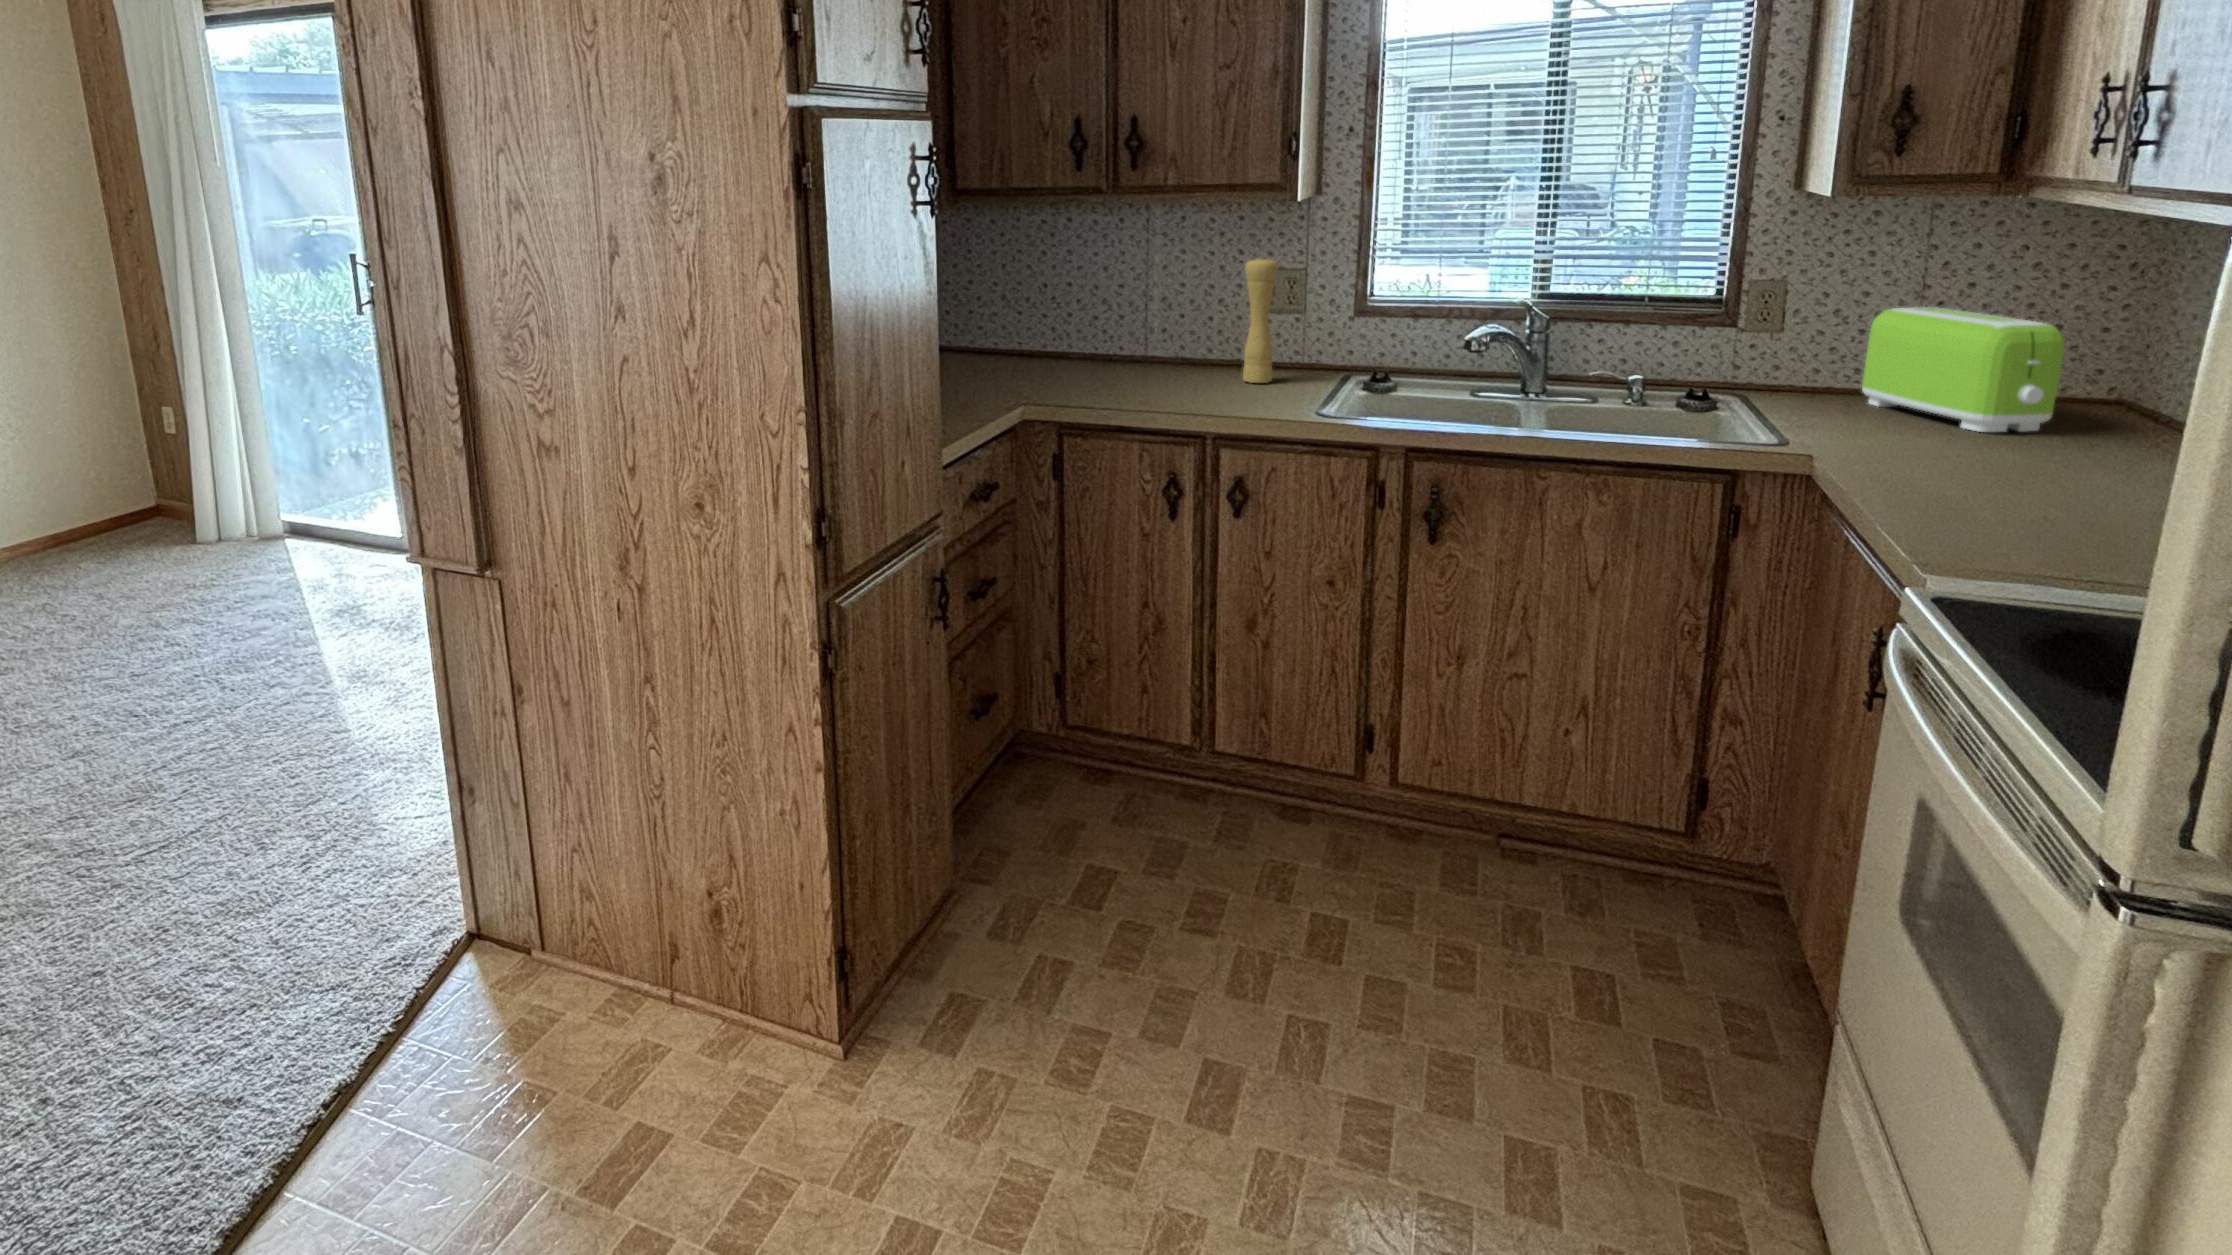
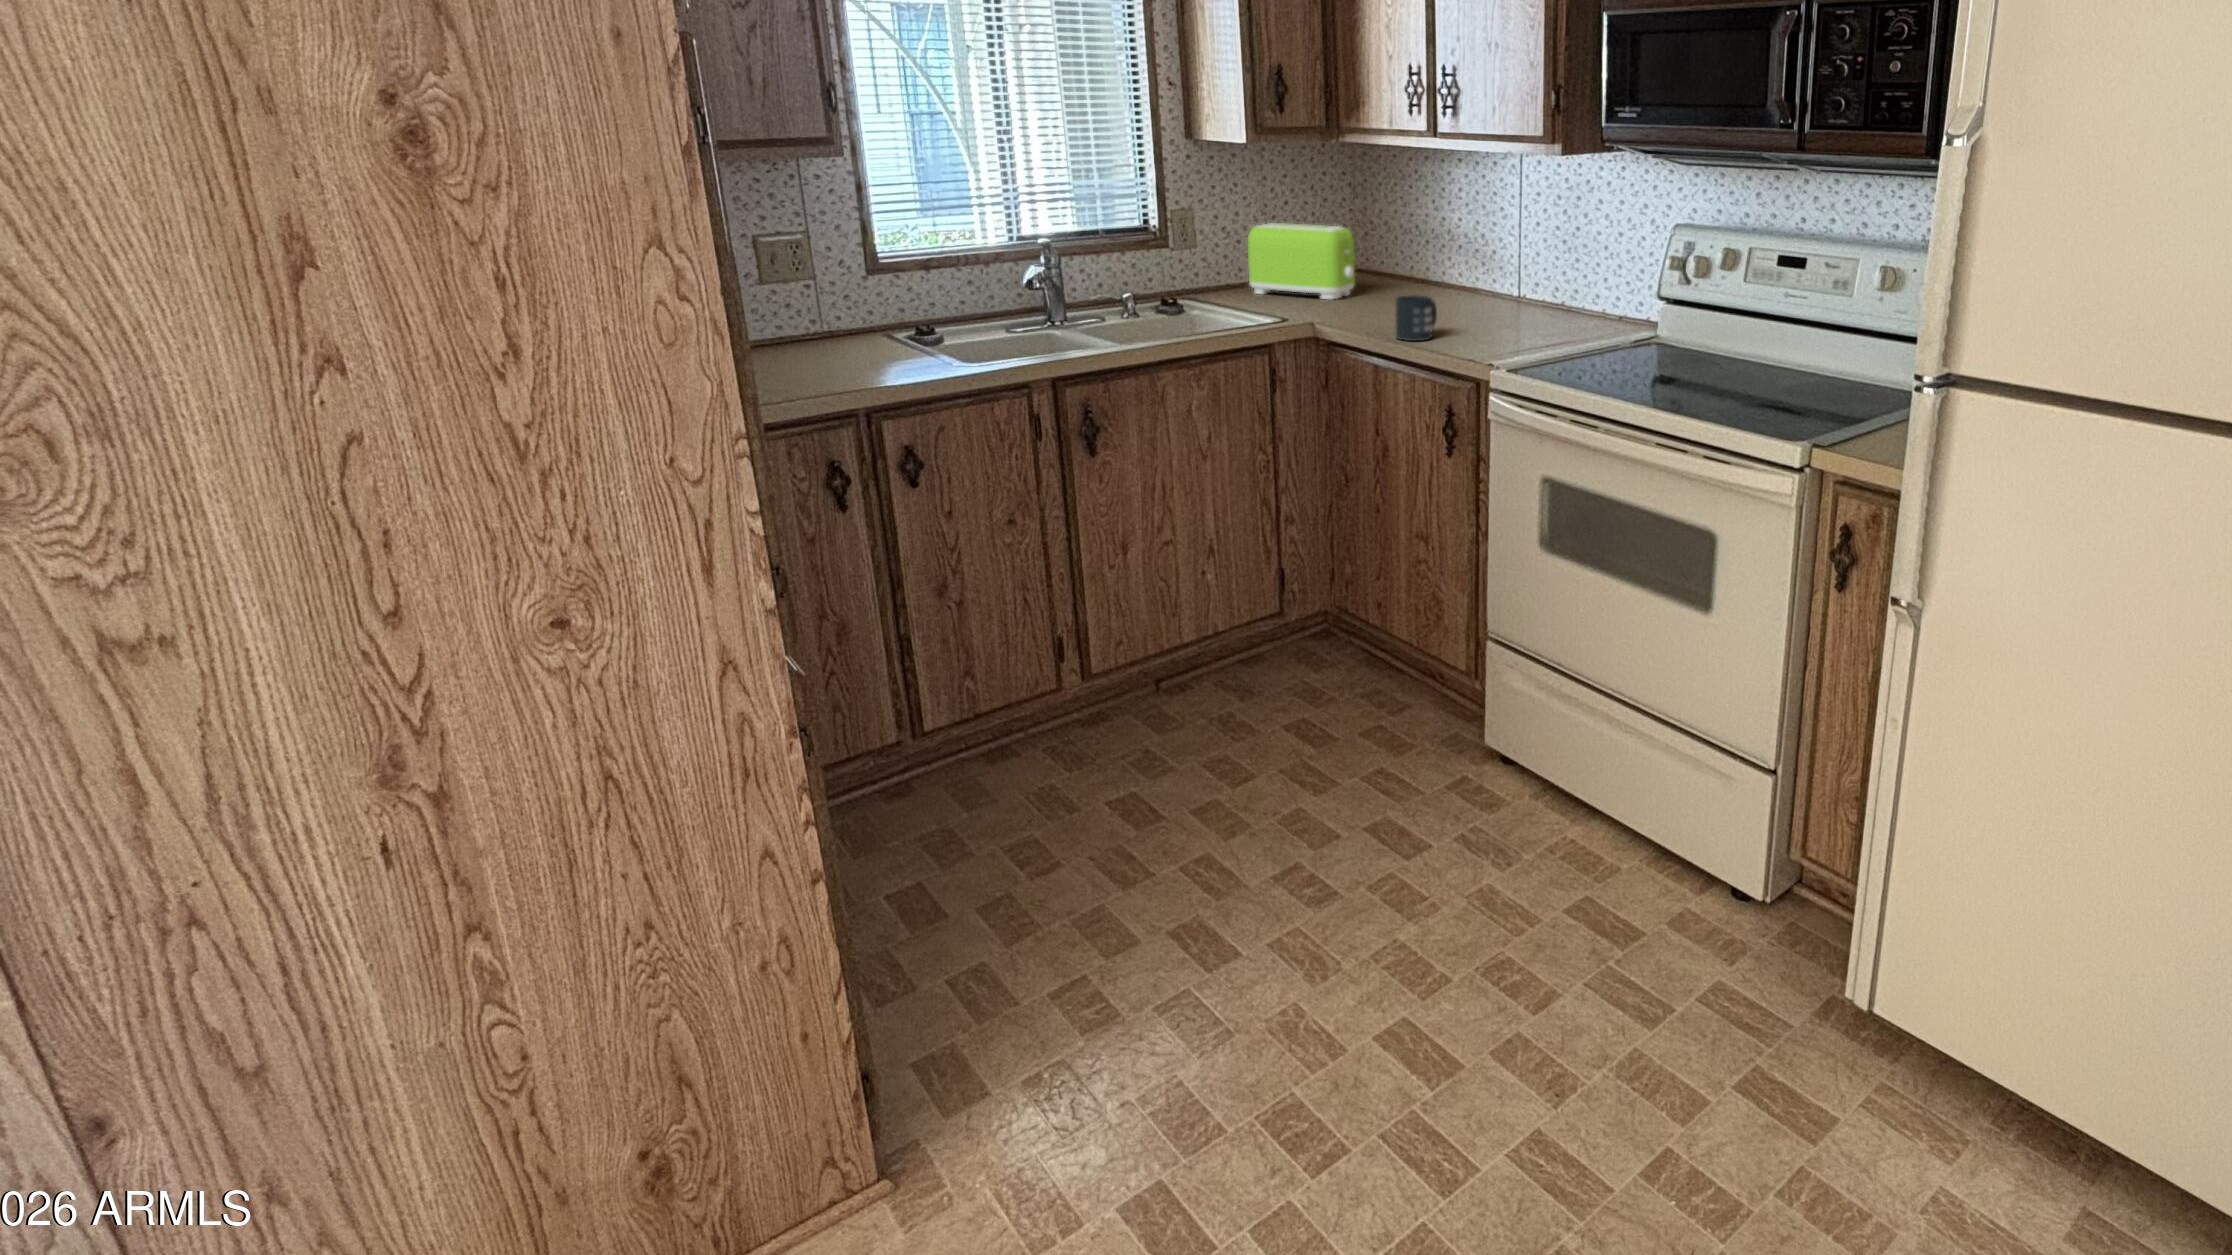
pepper mill: present [1243,258,1278,383] -> none [781,218,835,356]
mug: none [1939,439,2057,519] -> present [1396,295,1437,341]

